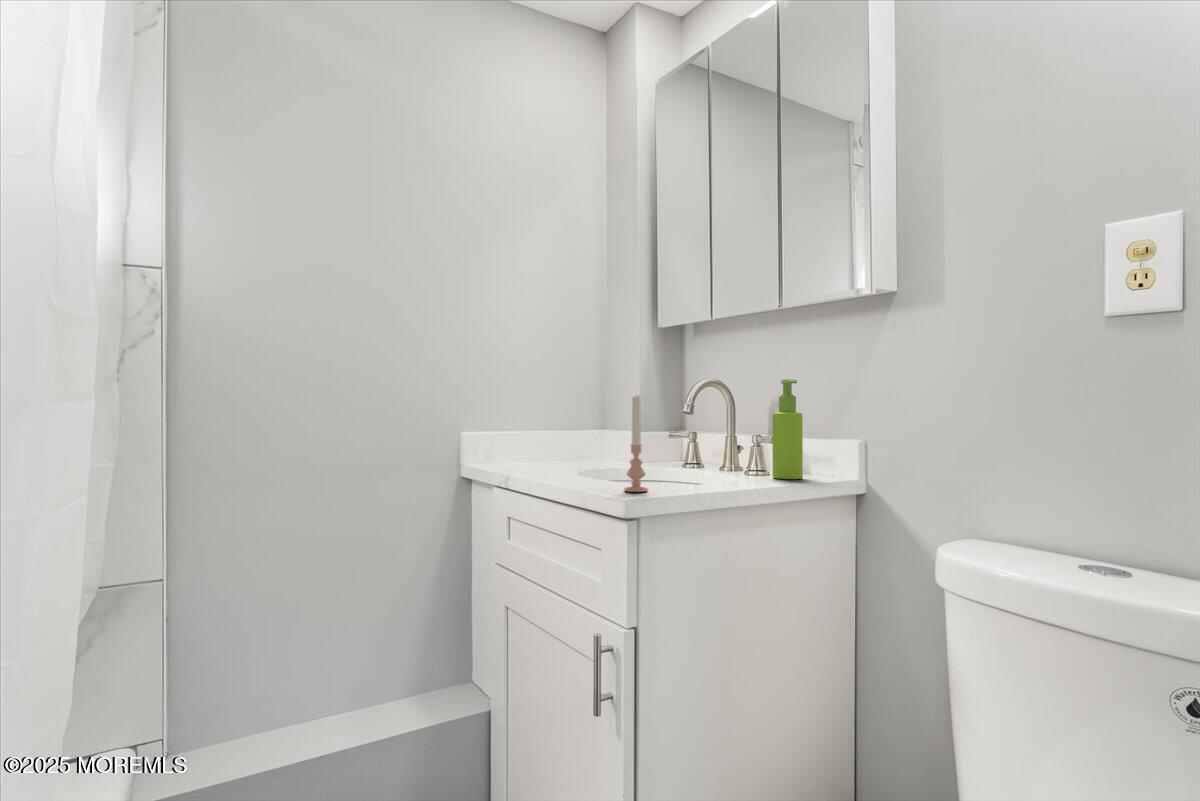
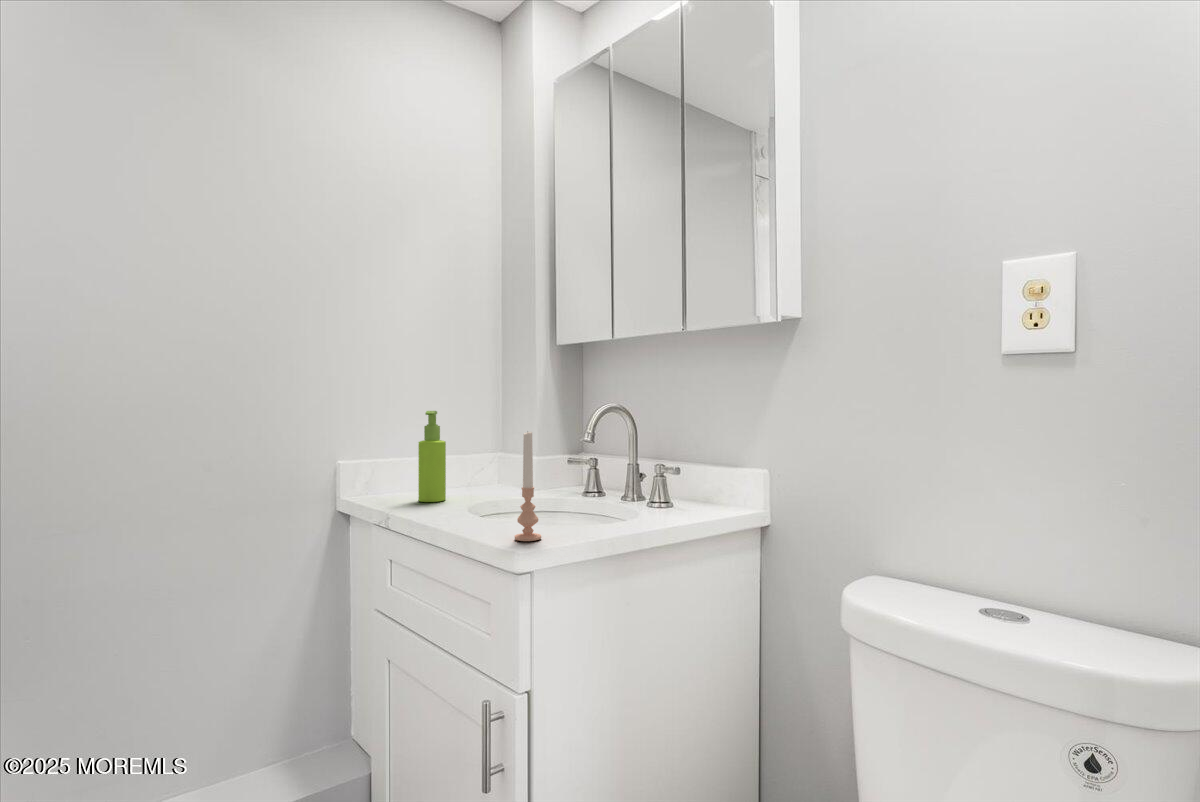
soap dispenser: present [772,379,803,479] -> present [418,411,446,502]

